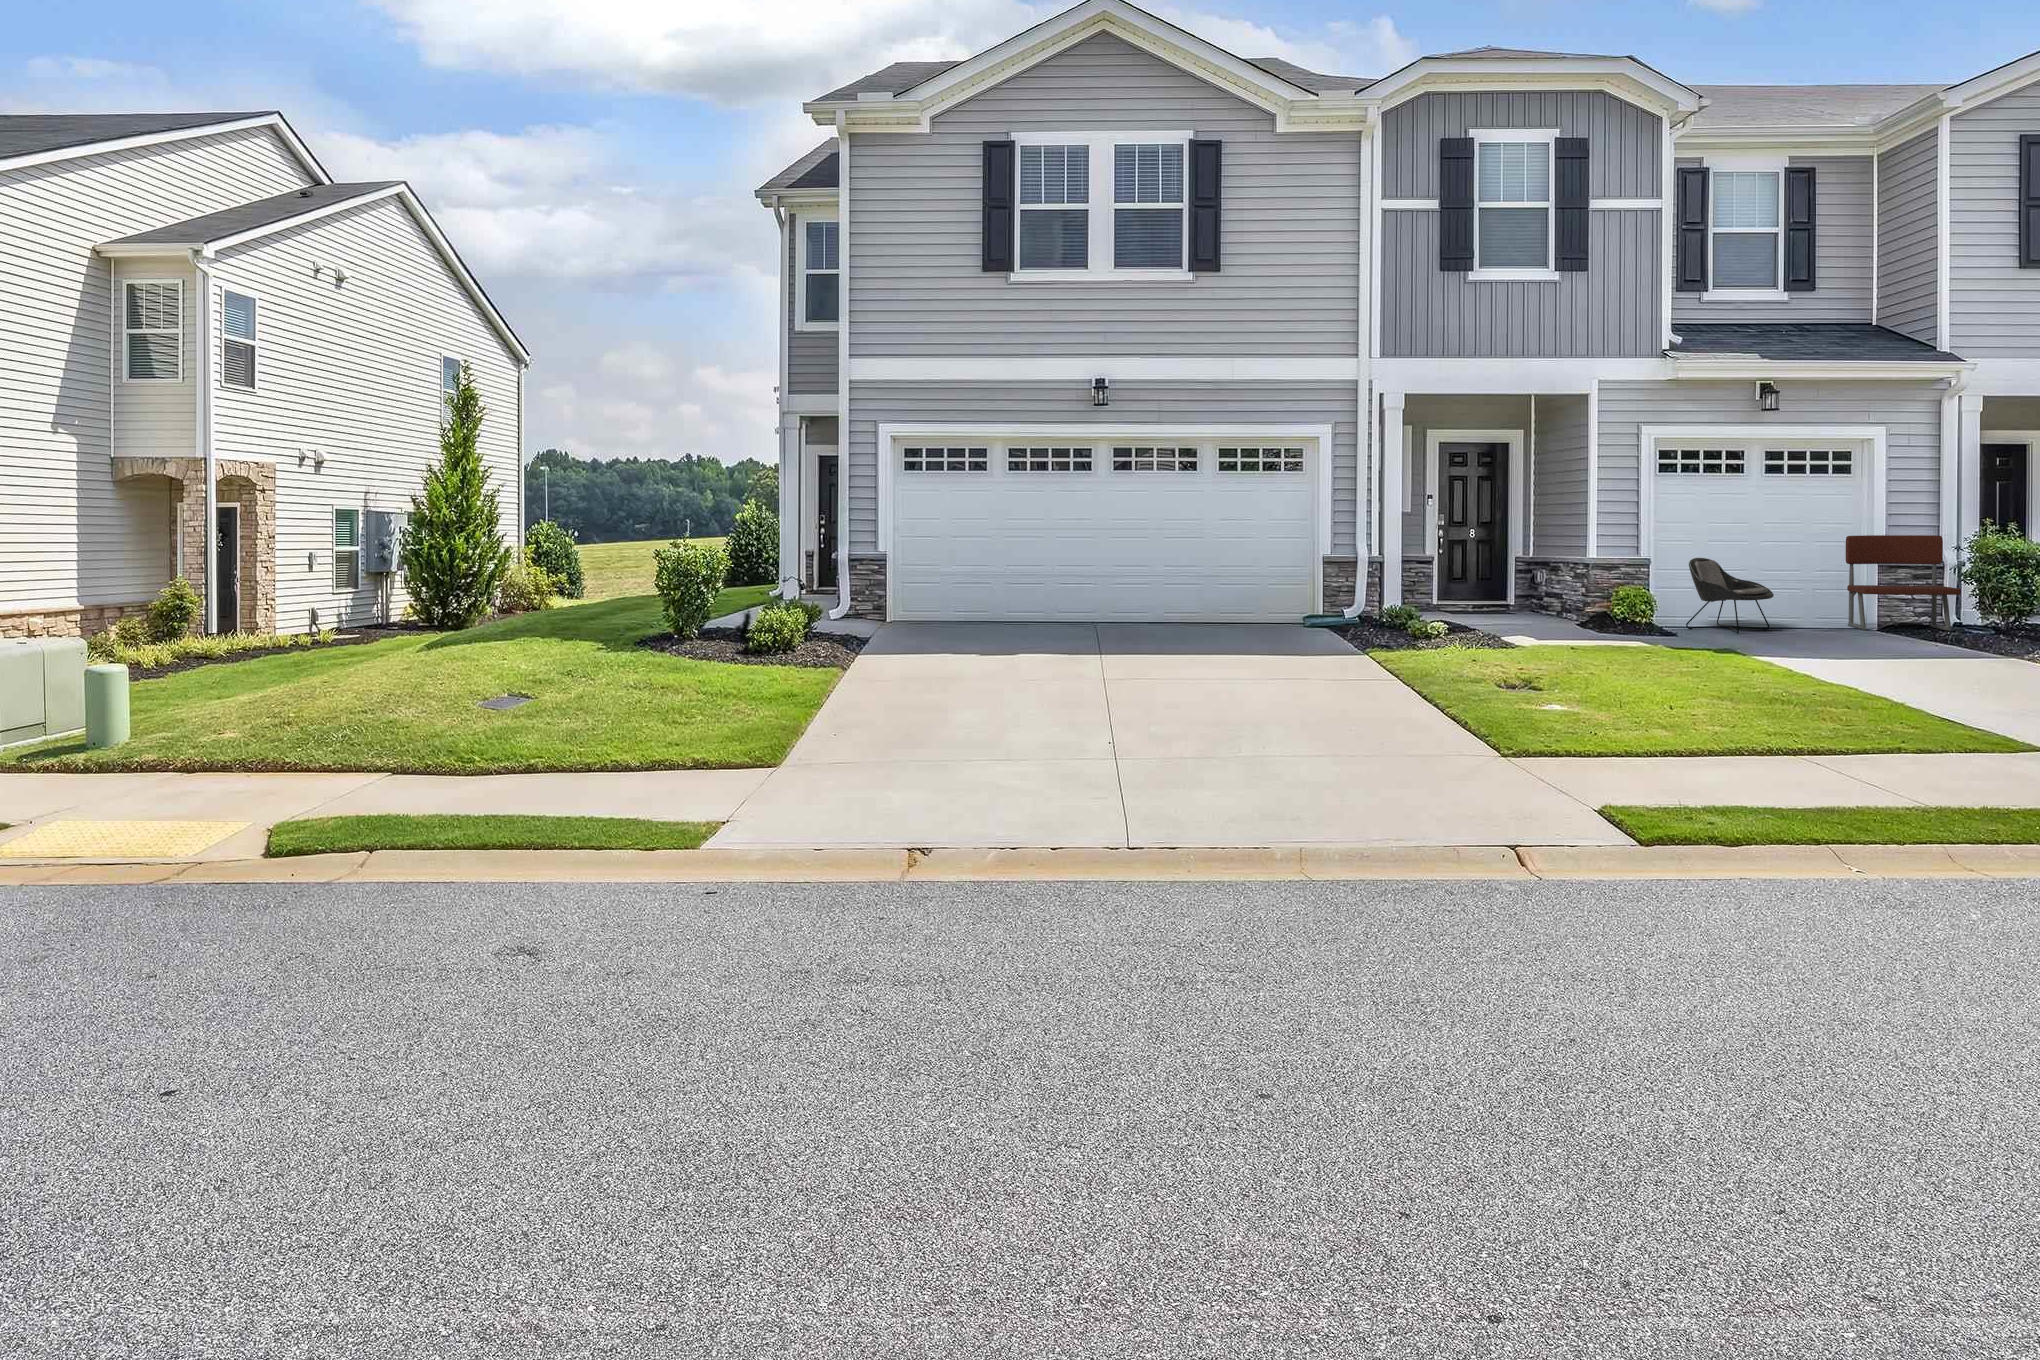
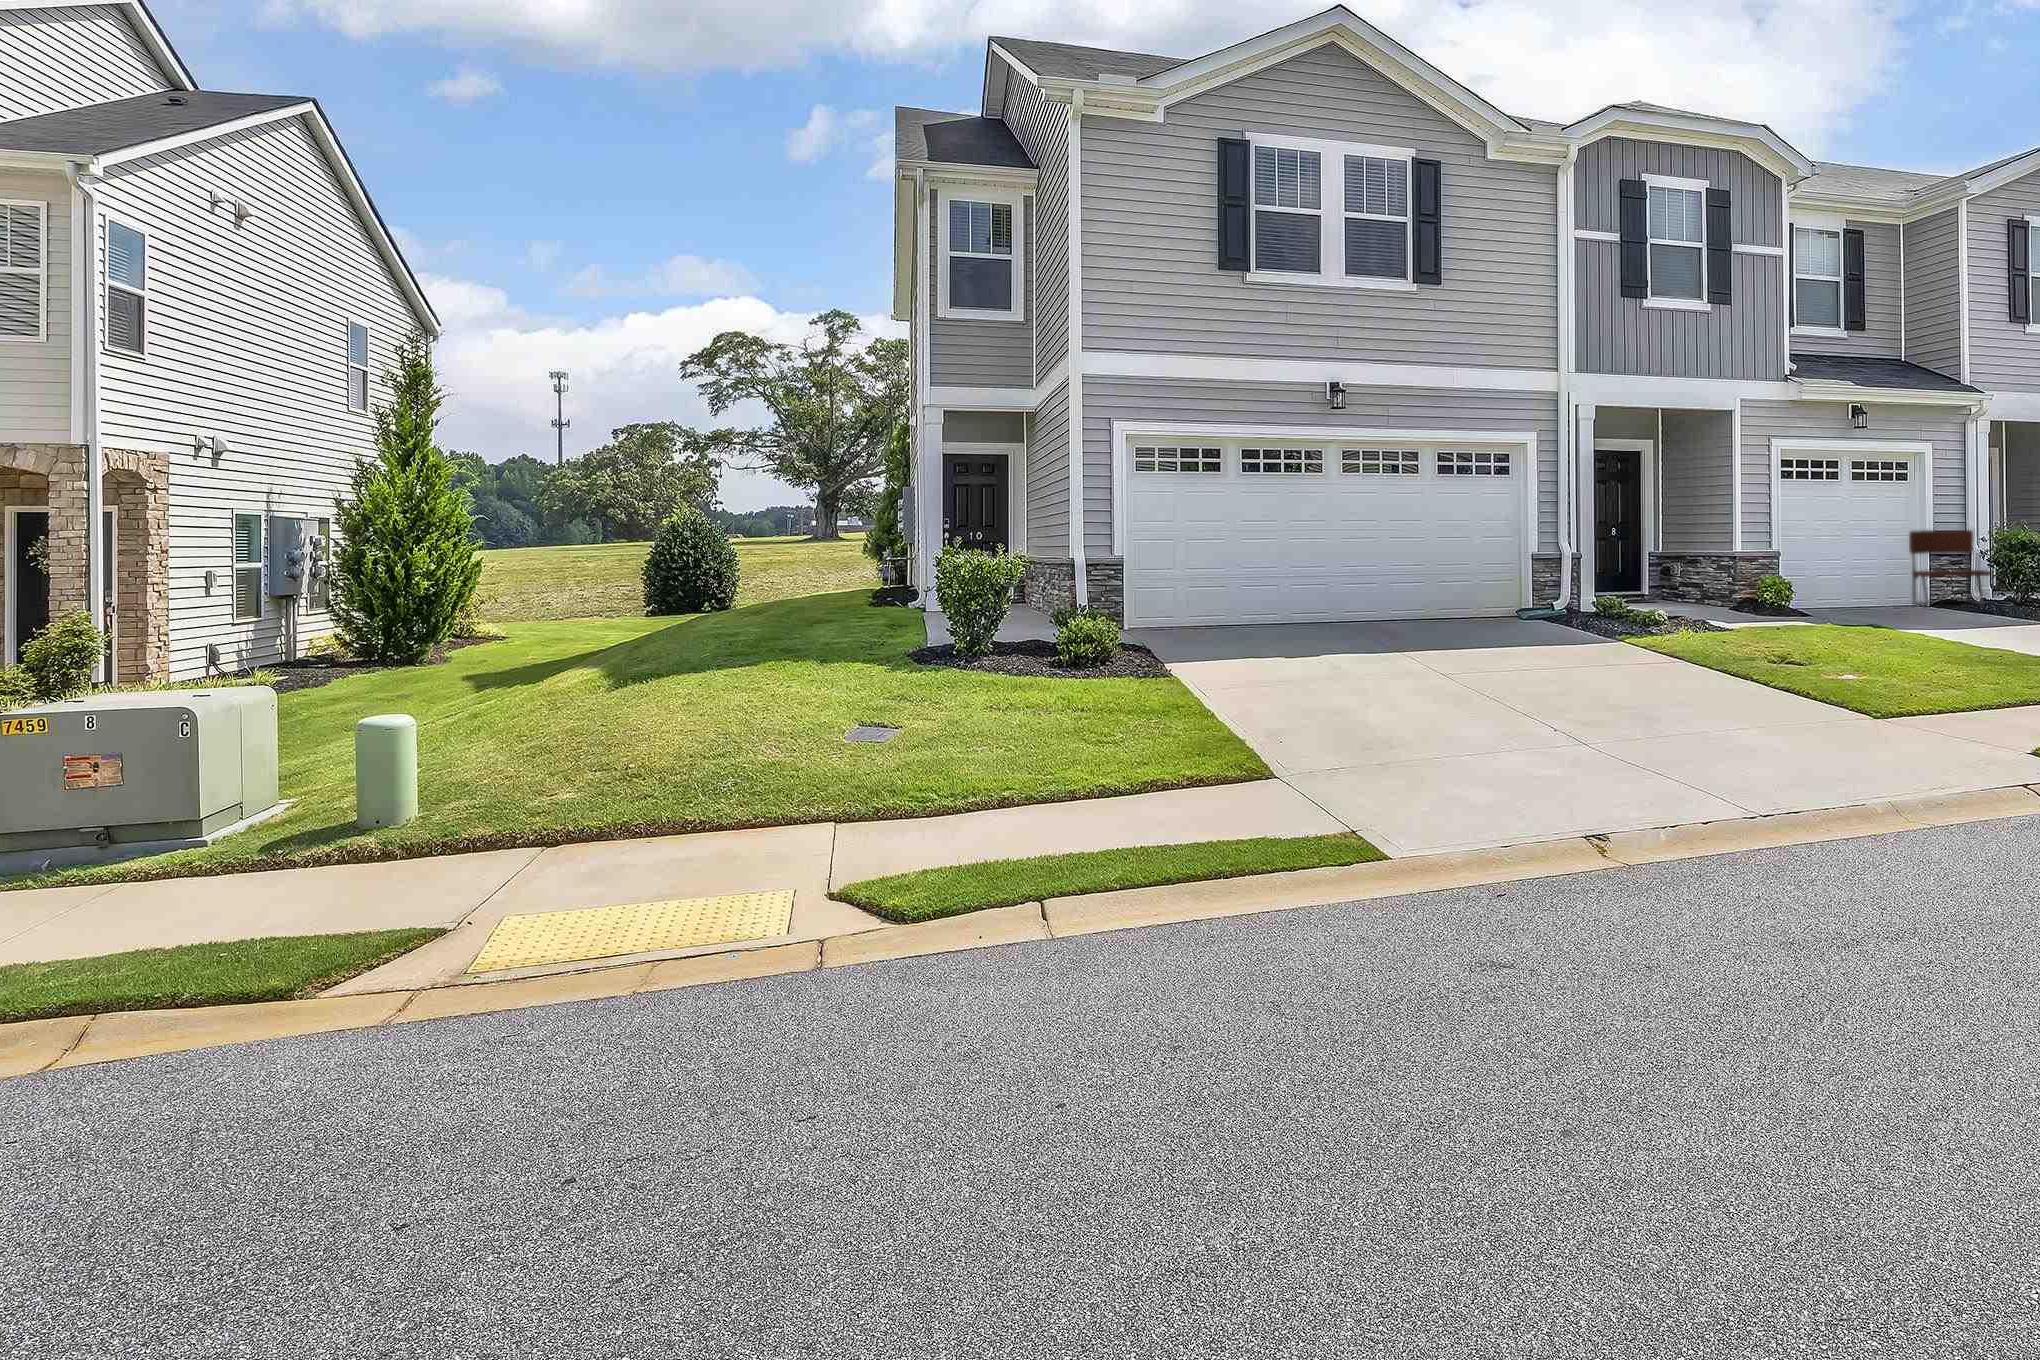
lounge chair: present [1686,558,1774,633] -> none [1807,550,1869,612]
decorative plant: present [735,611,754,654] -> none [987,618,1011,667]

